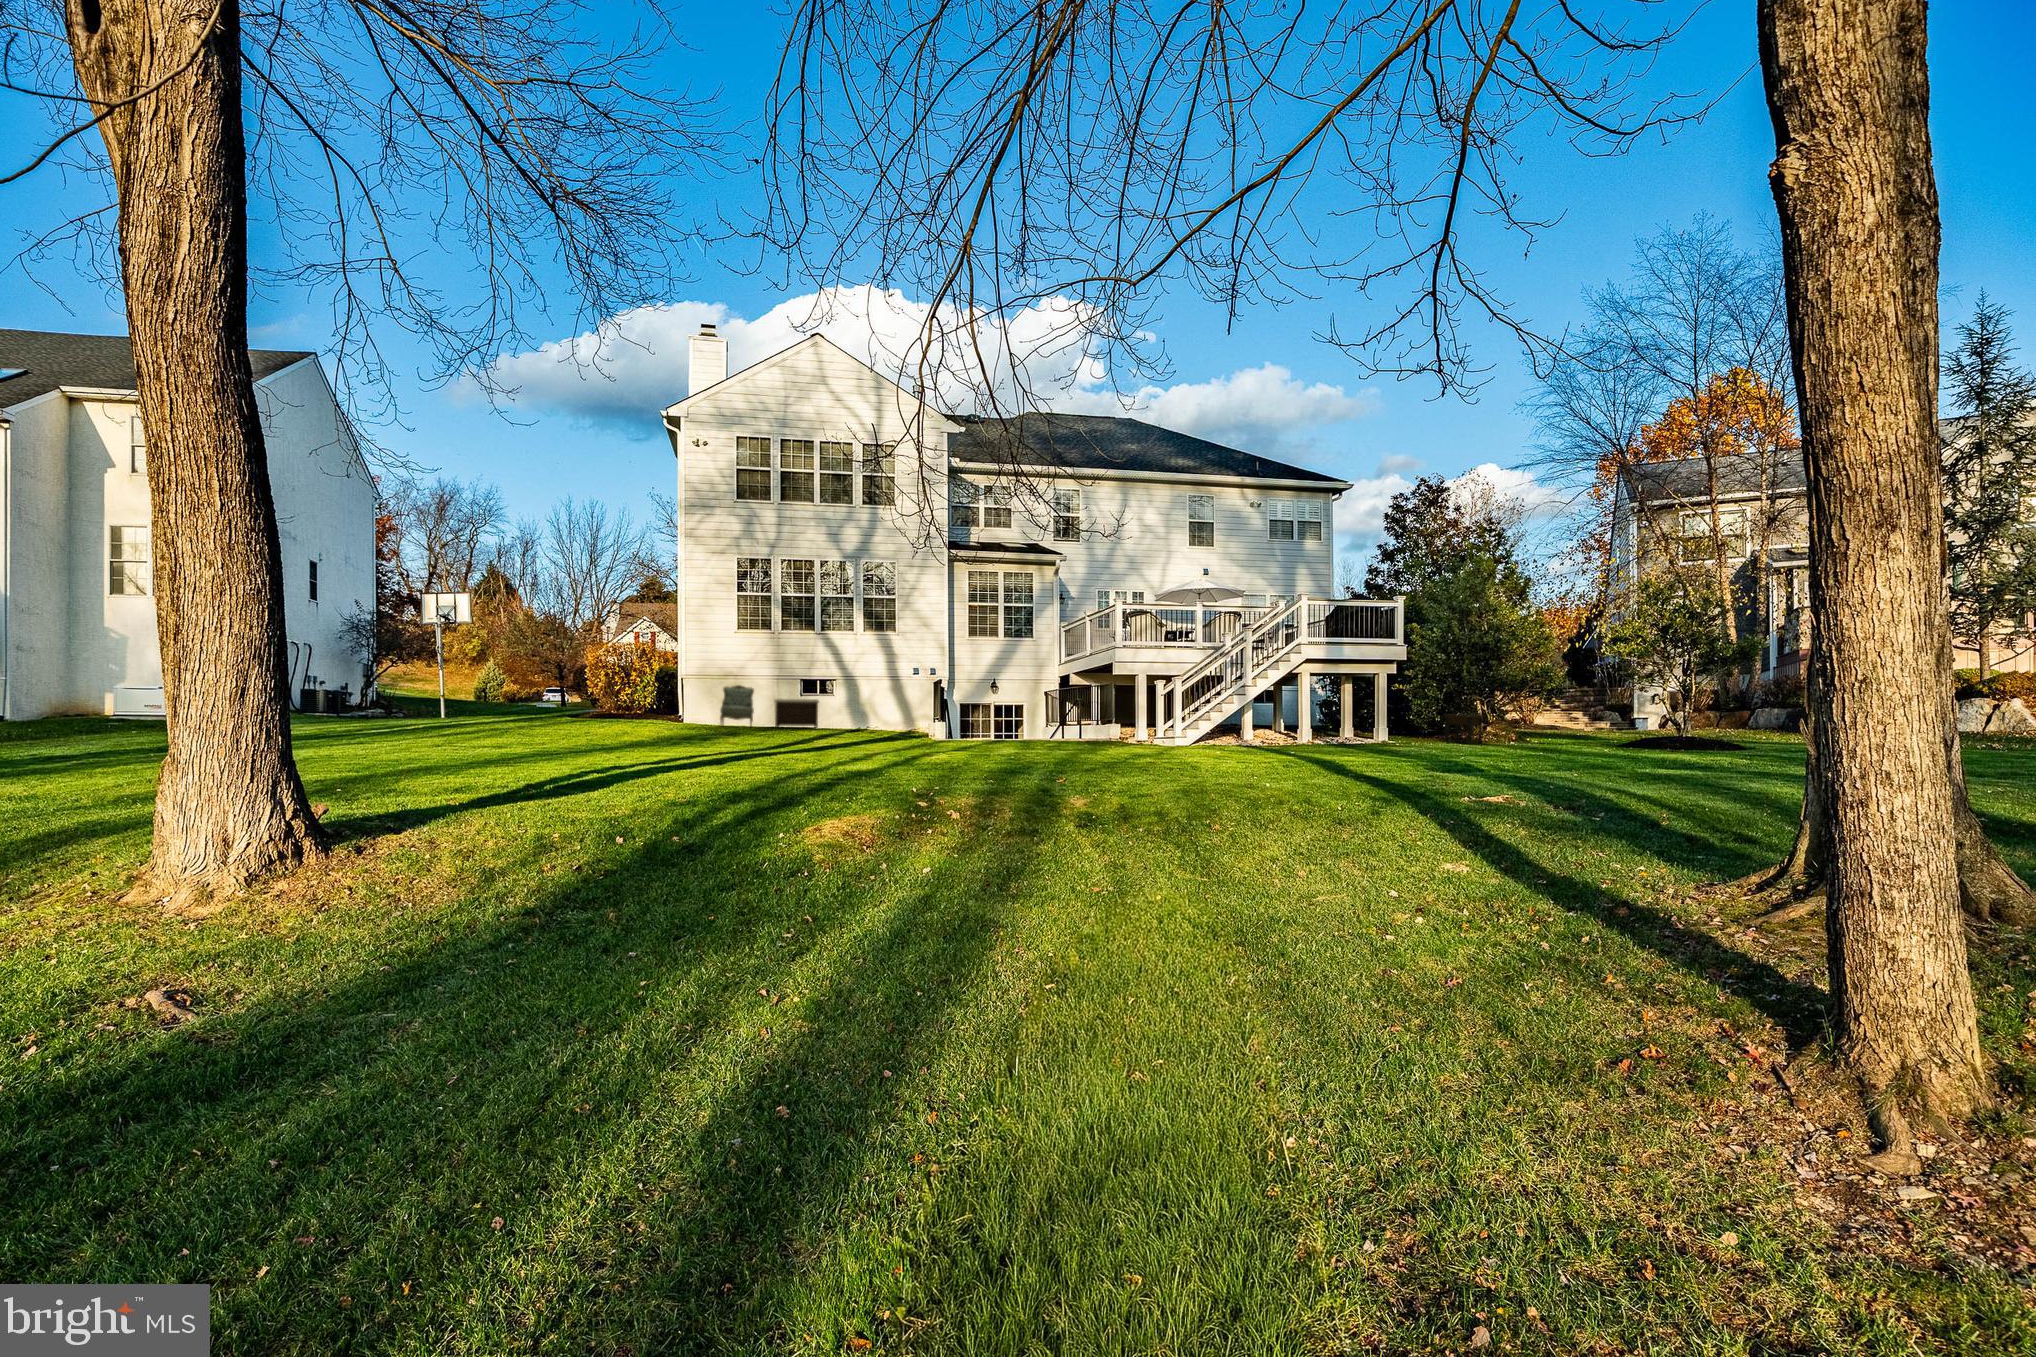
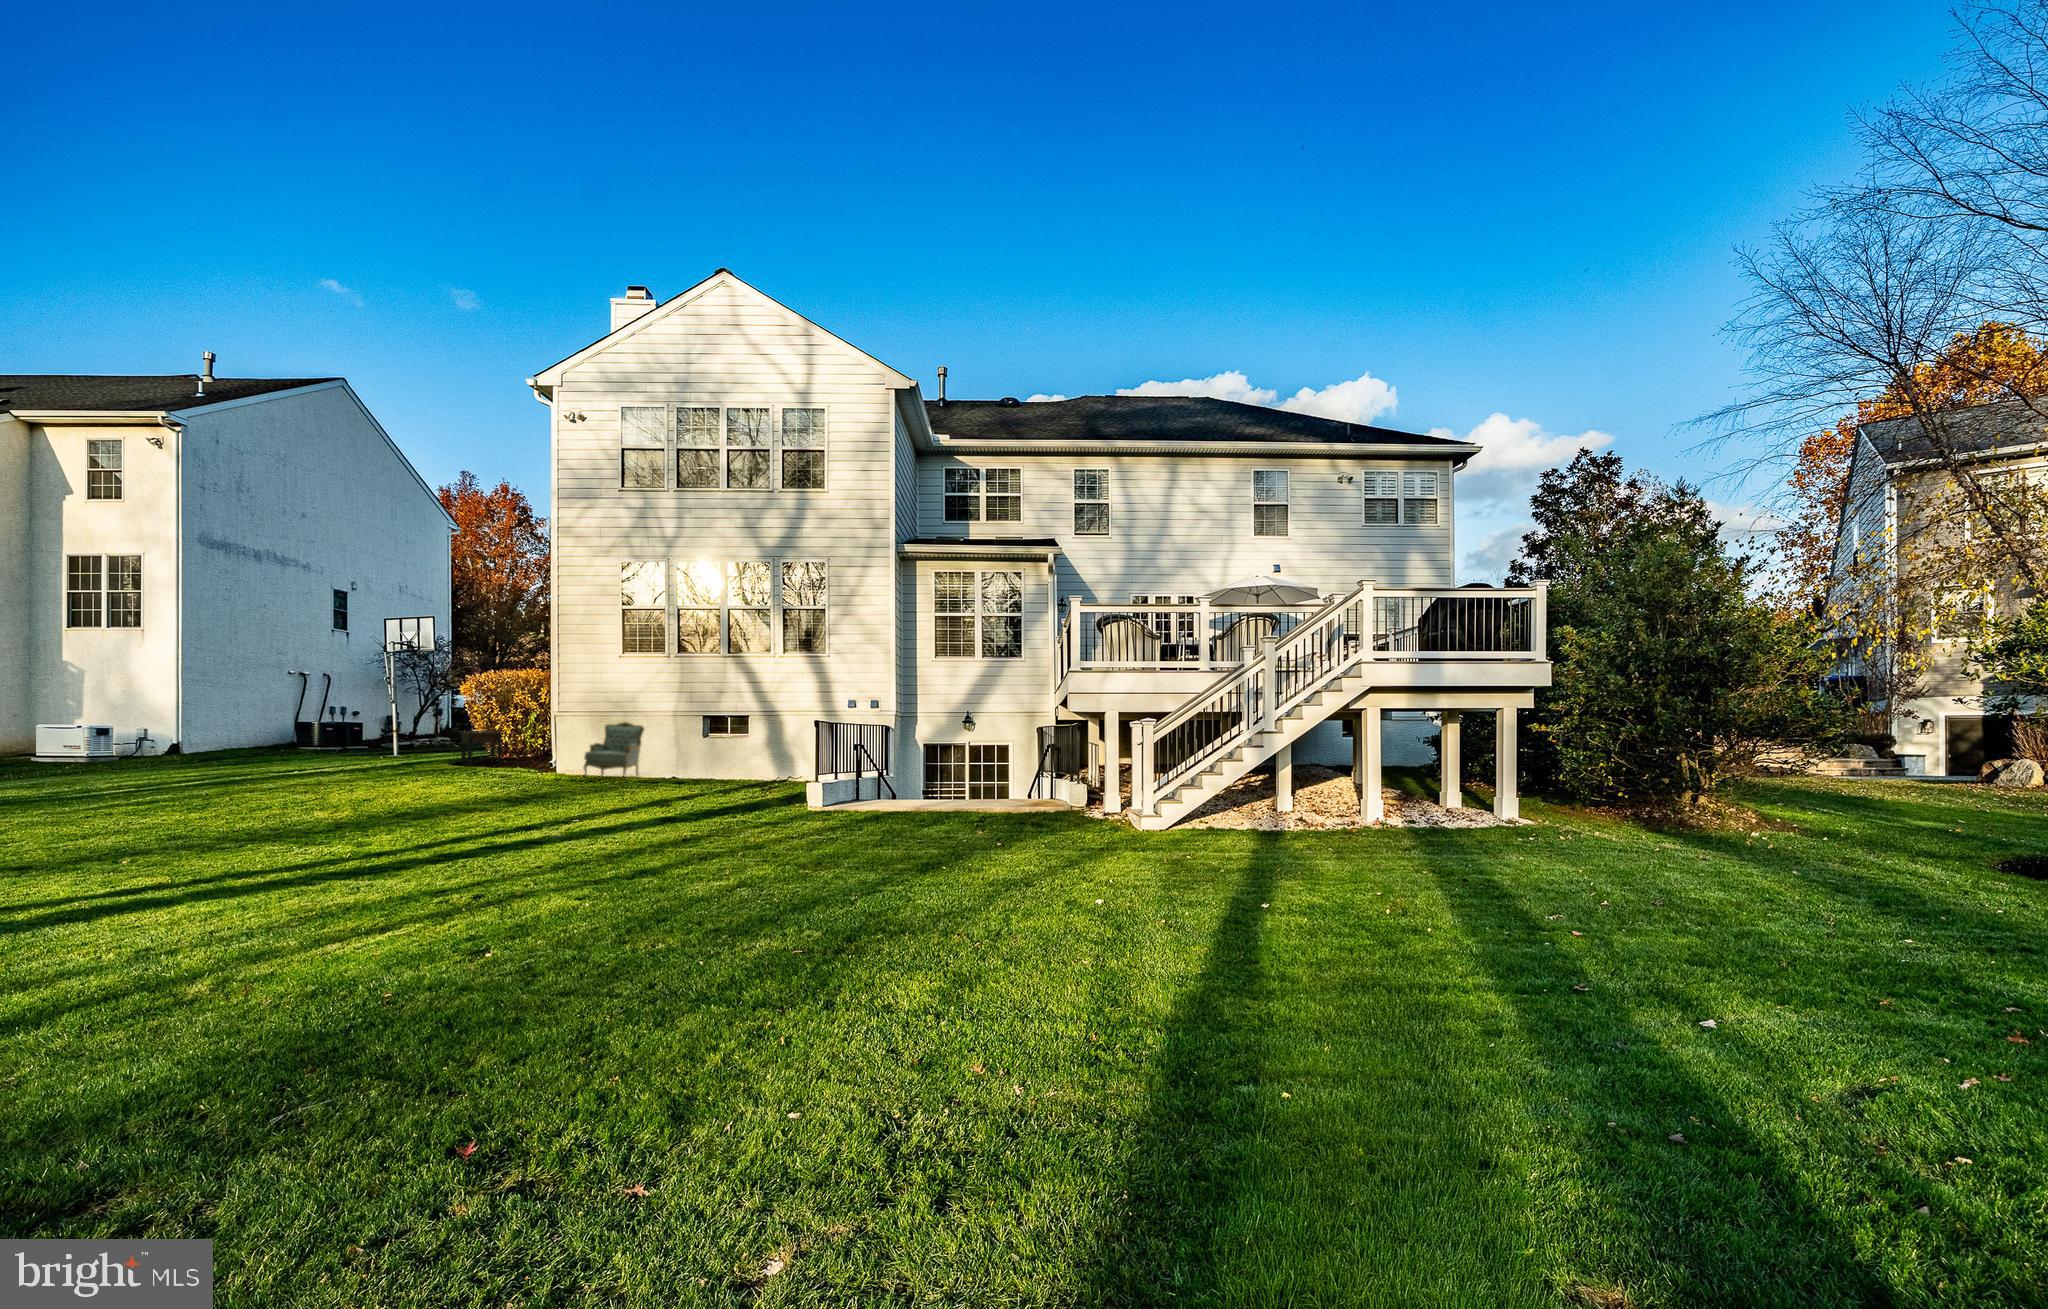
bench: present [775,698,819,727] -> none [663,739,727,778]
side table: present [1445,714,1484,744] -> present [460,730,504,765]

